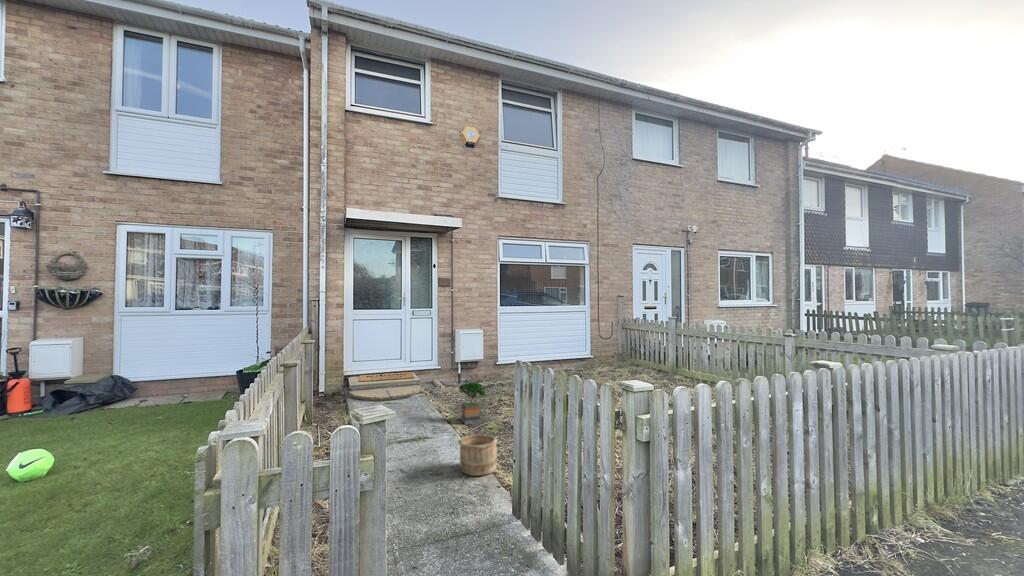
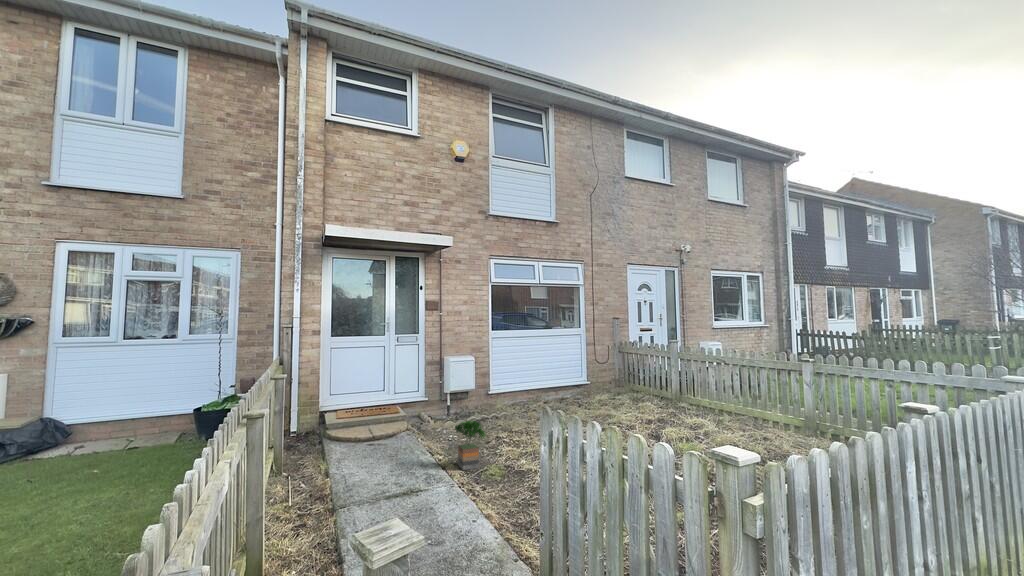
wooden bucket: present [459,434,497,476] -> none [465,488,510,542]

